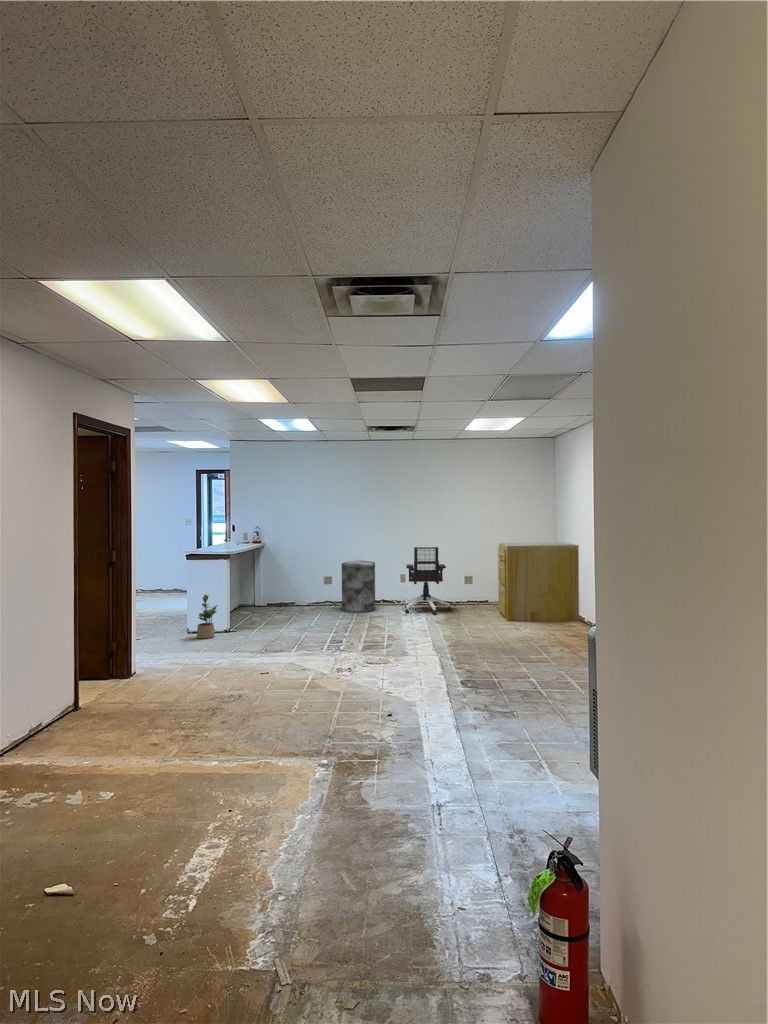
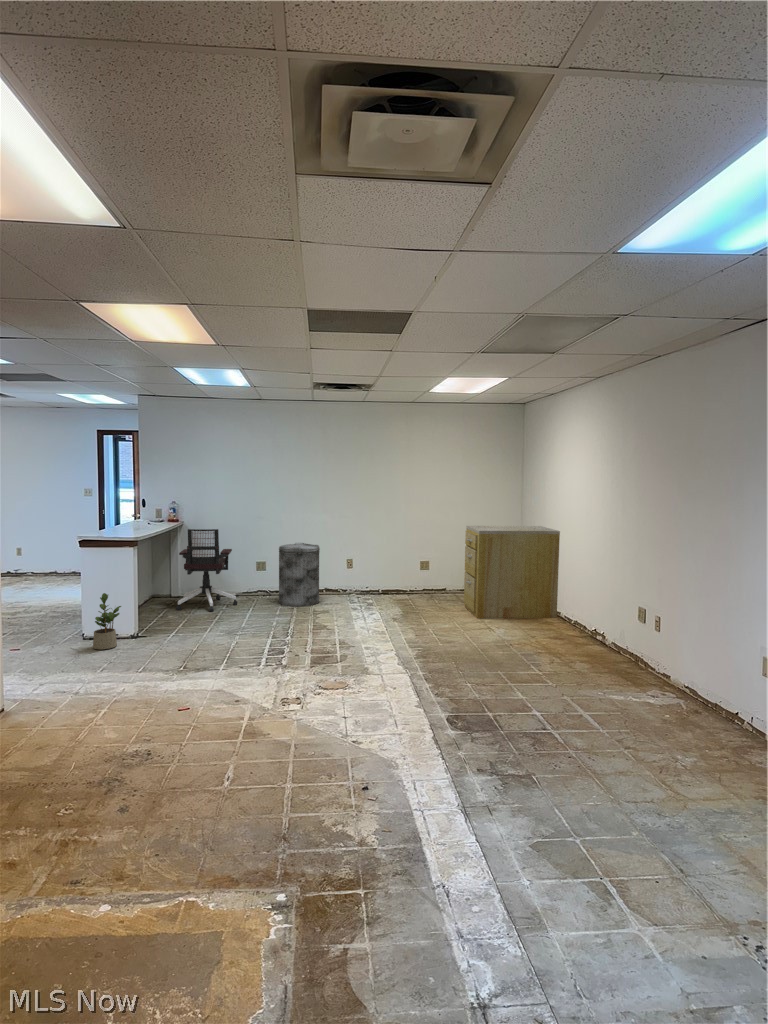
office chair: present [405,547,451,615] -> present [176,529,238,612]

